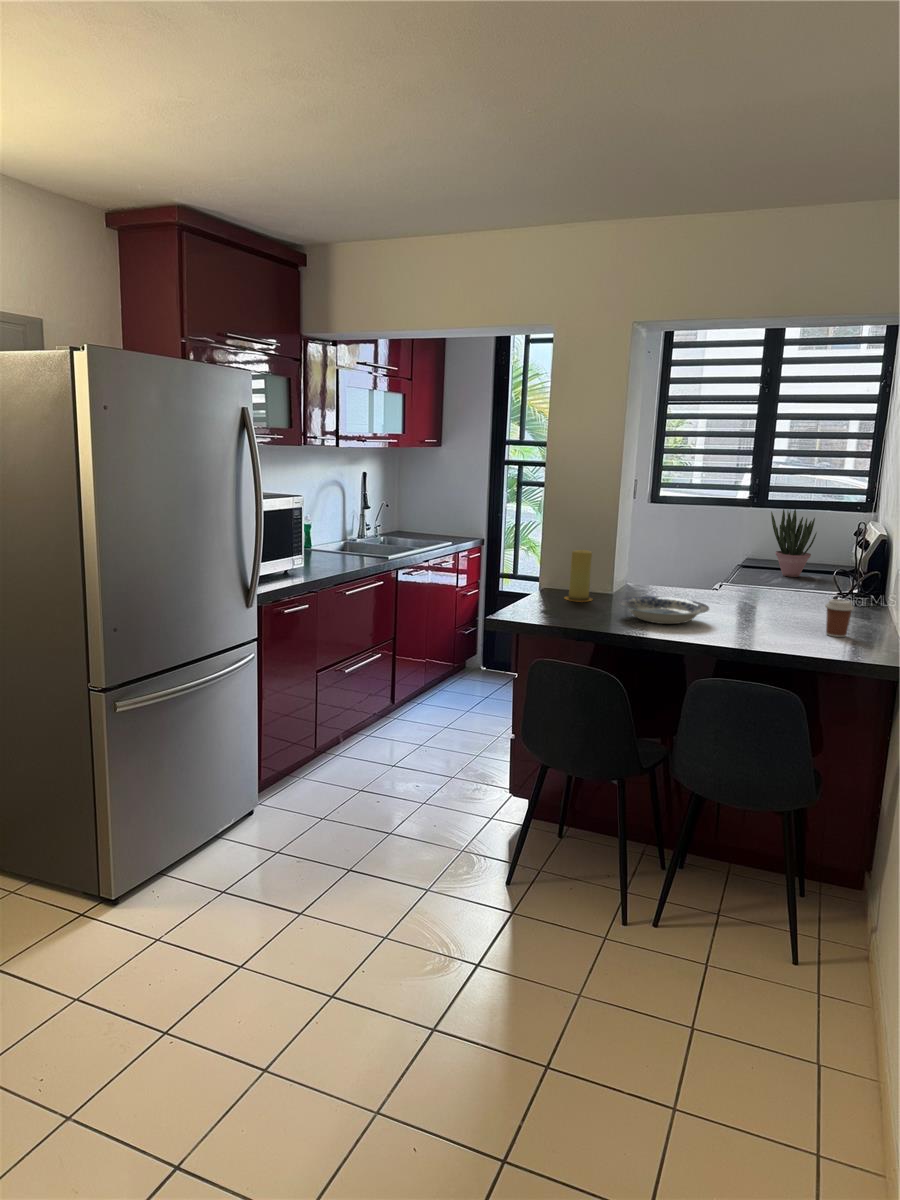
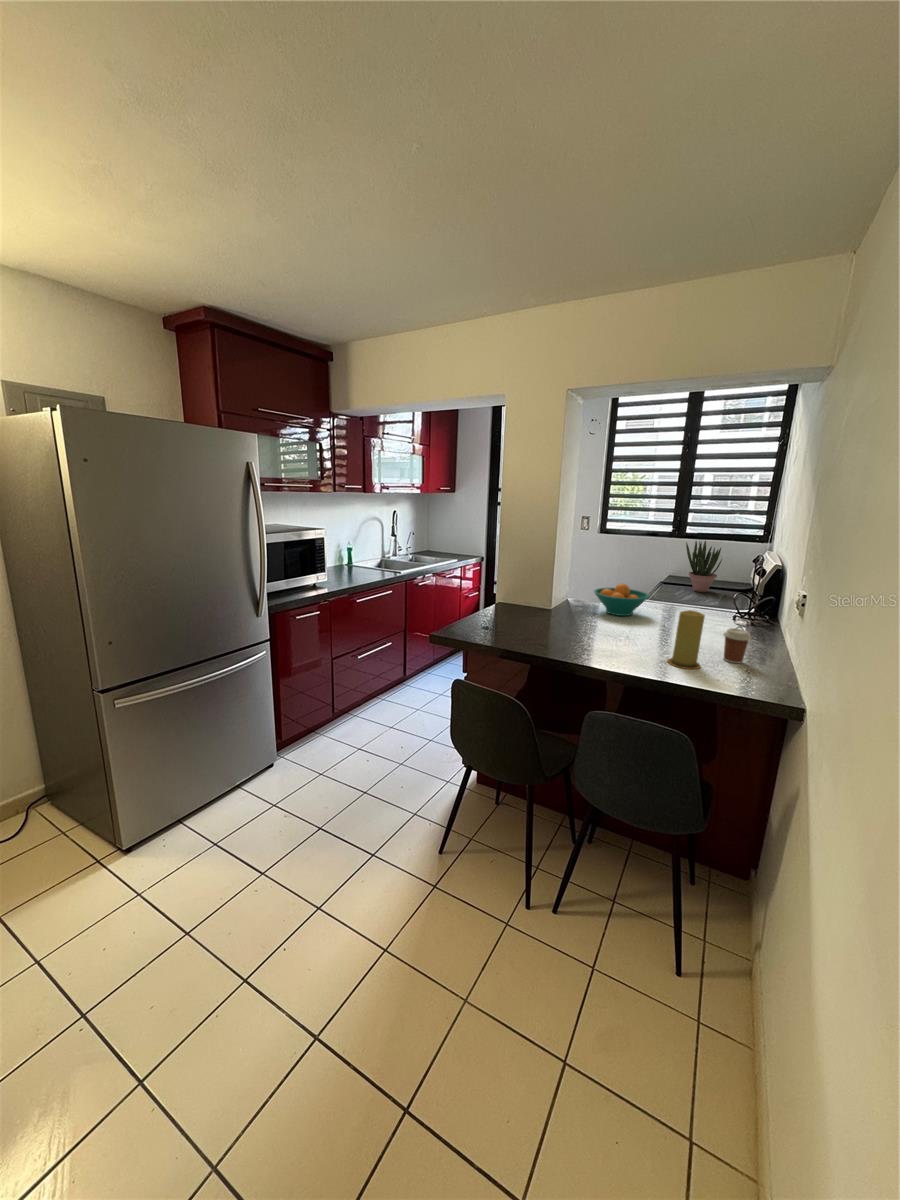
candle: present [565,550,592,602] -> present [667,610,705,669]
fruit bowl: none [667,560,736,600] -> present [594,584,649,616]
plate: present [619,596,709,624] -> none [542,616,619,644]

